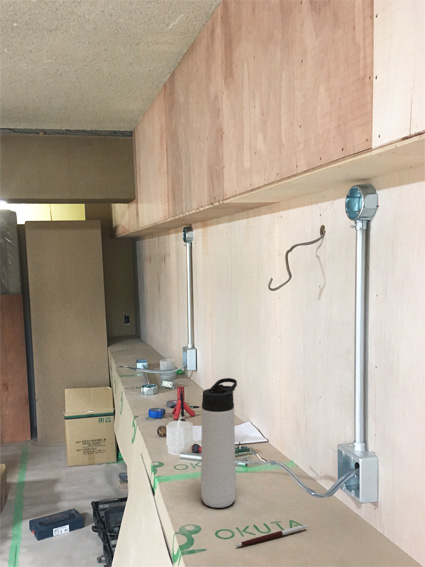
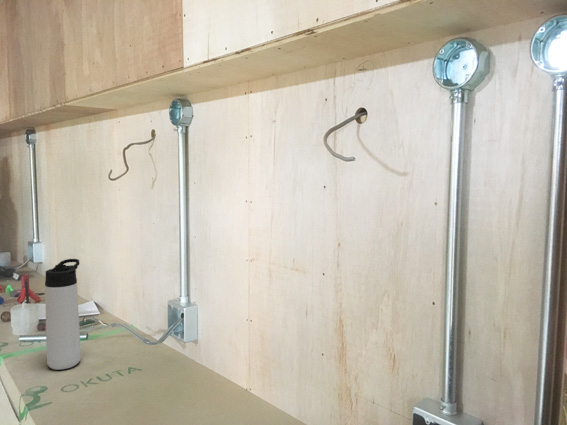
pen: present [235,525,307,546] -> none [80,366,143,394]

